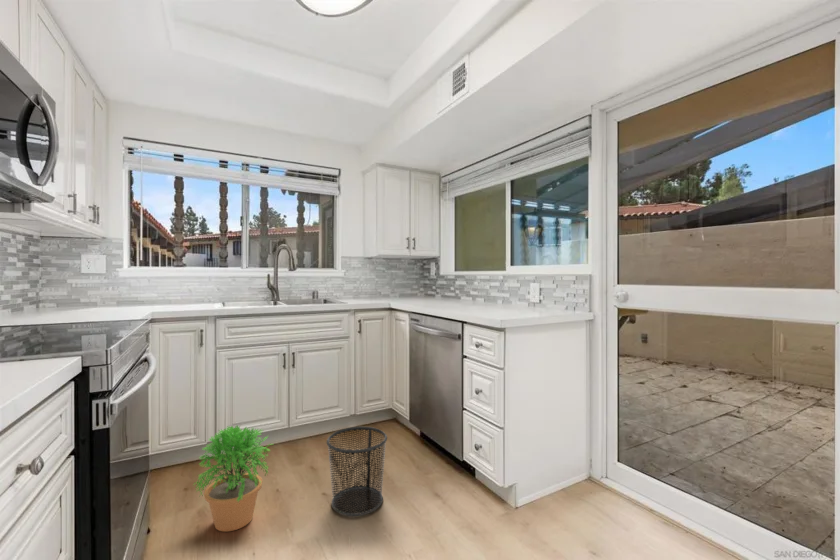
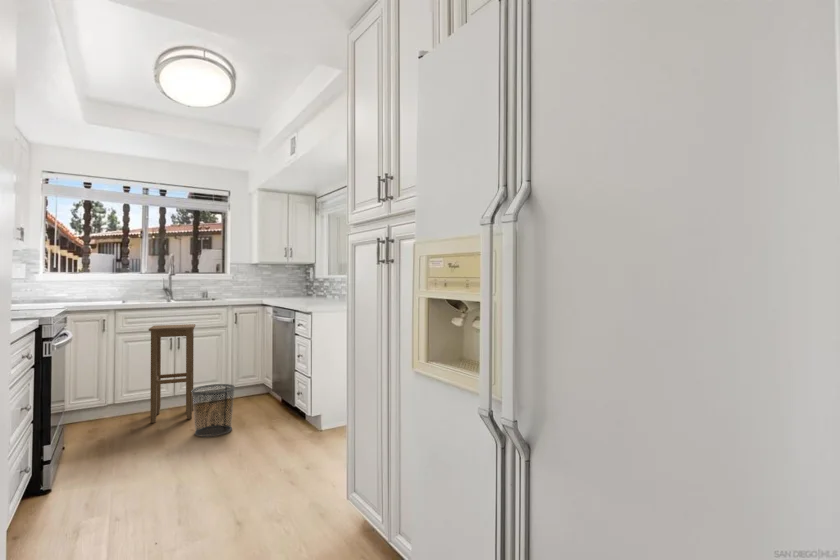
stool: none [261,335,319,476] -> present [149,324,195,423]
potted plant: present [197,426,269,531] -> none [96,378,155,444]

